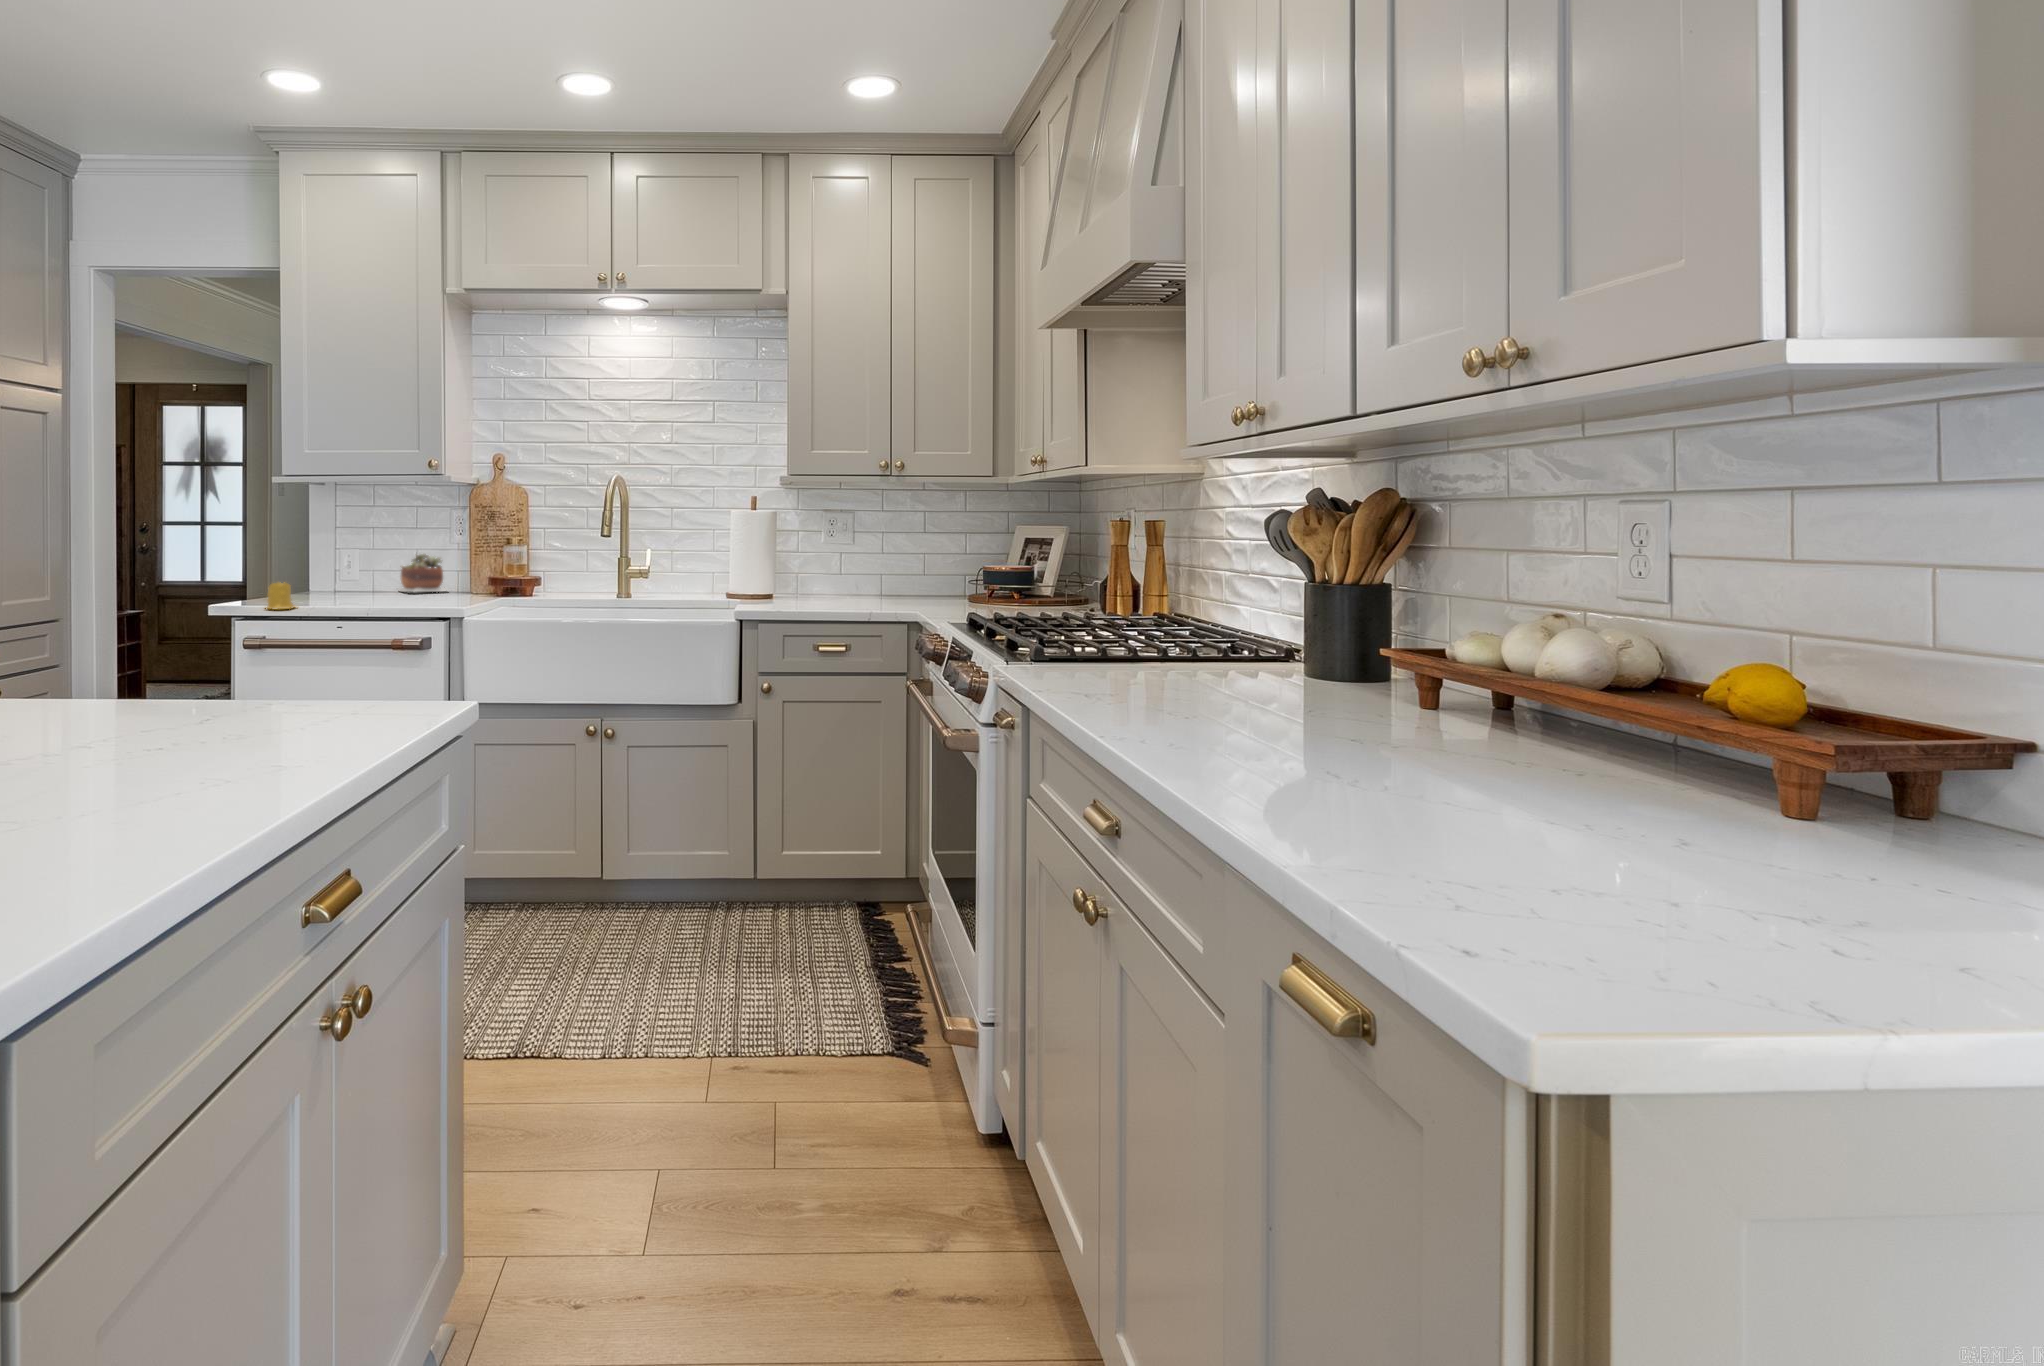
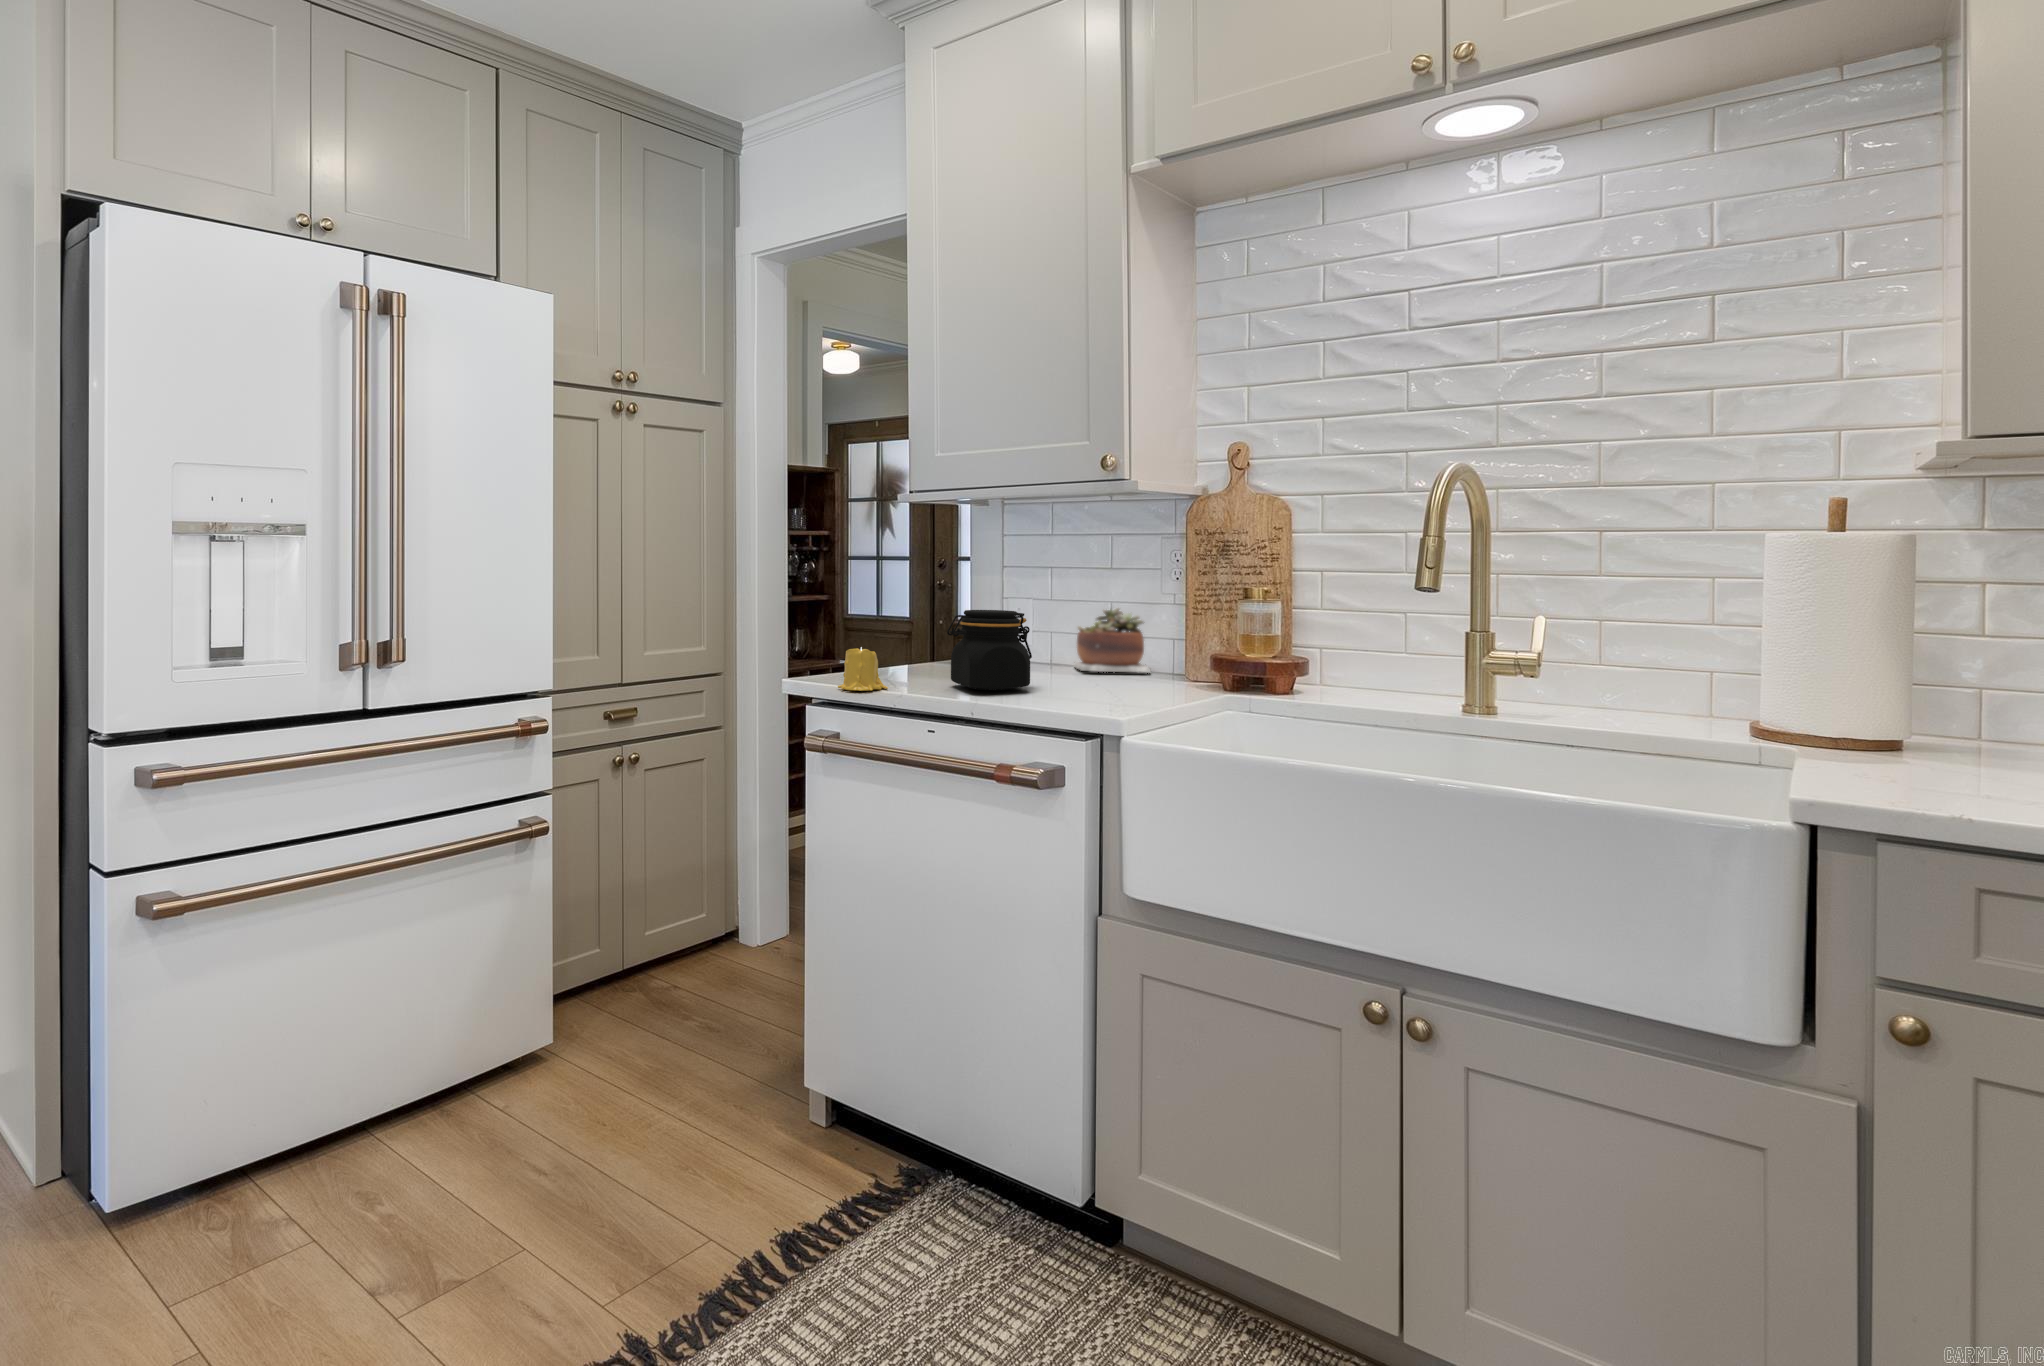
jar: none [337,555,390,604] -> present [947,610,1032,691]

